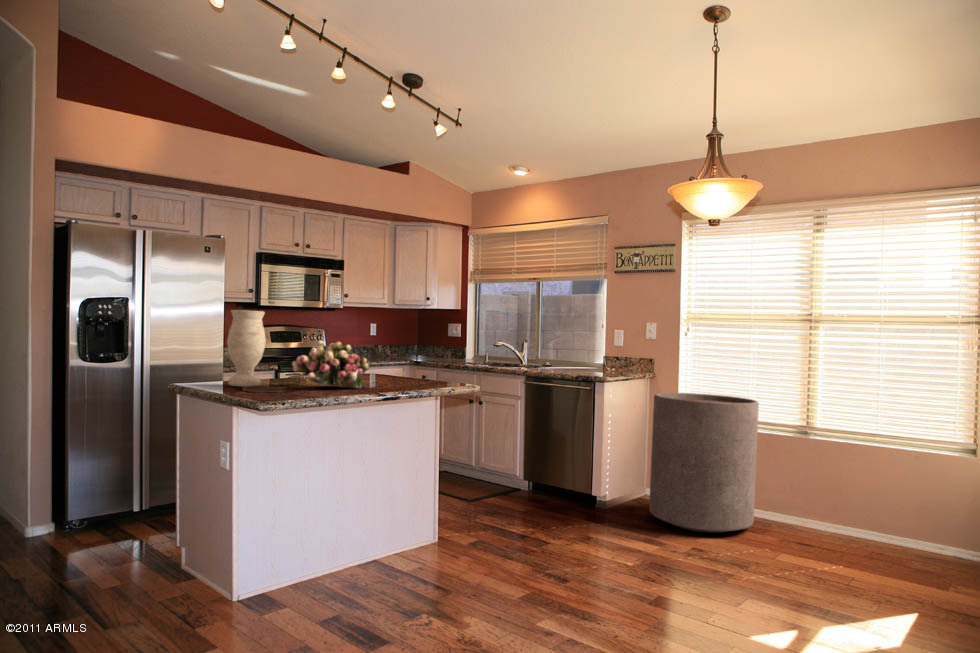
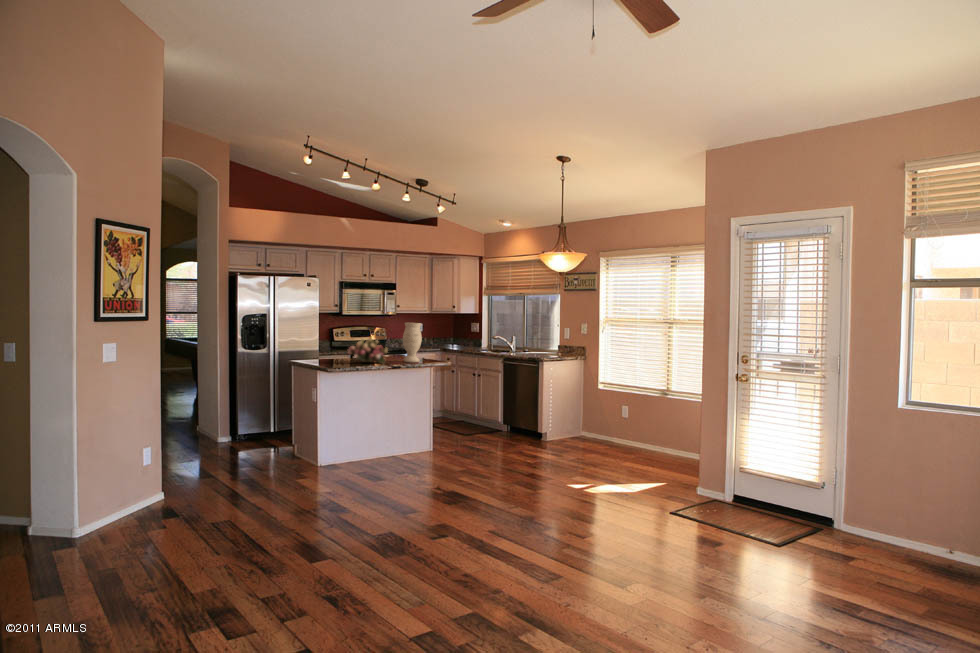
vase: present [227,310,266,387] -> present [403,323,422,362]
trash can: present [649,393,759,533] -> none [568,369,634,453]

